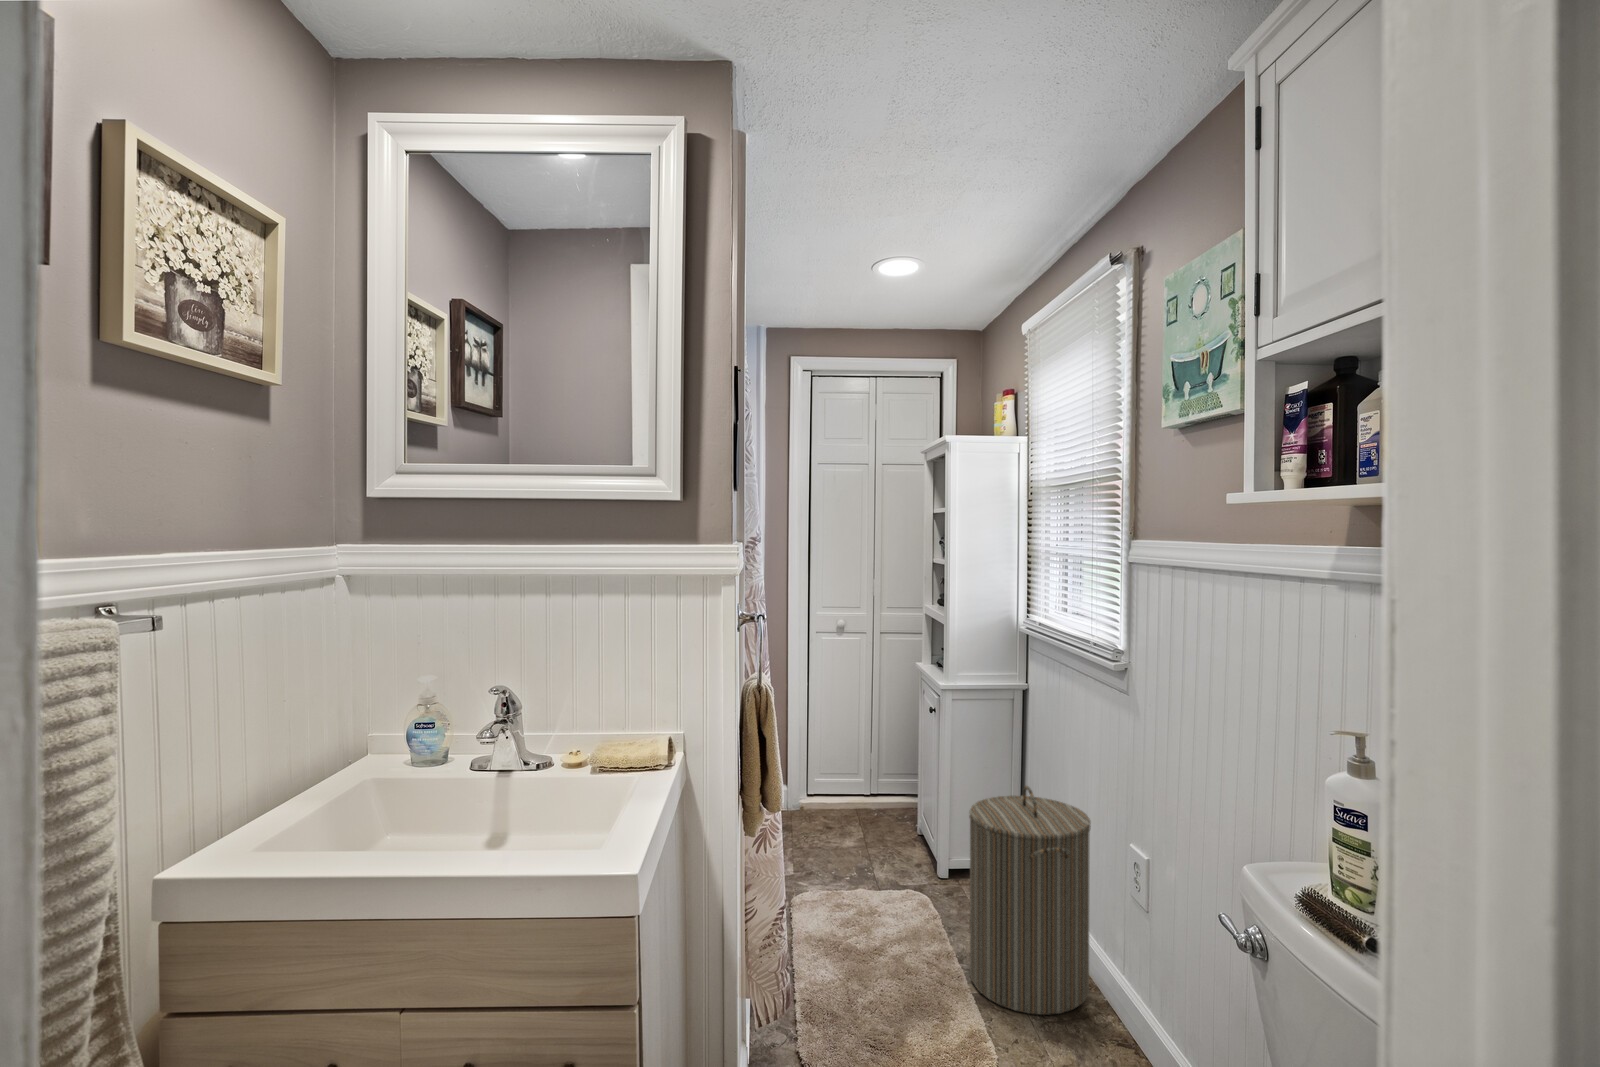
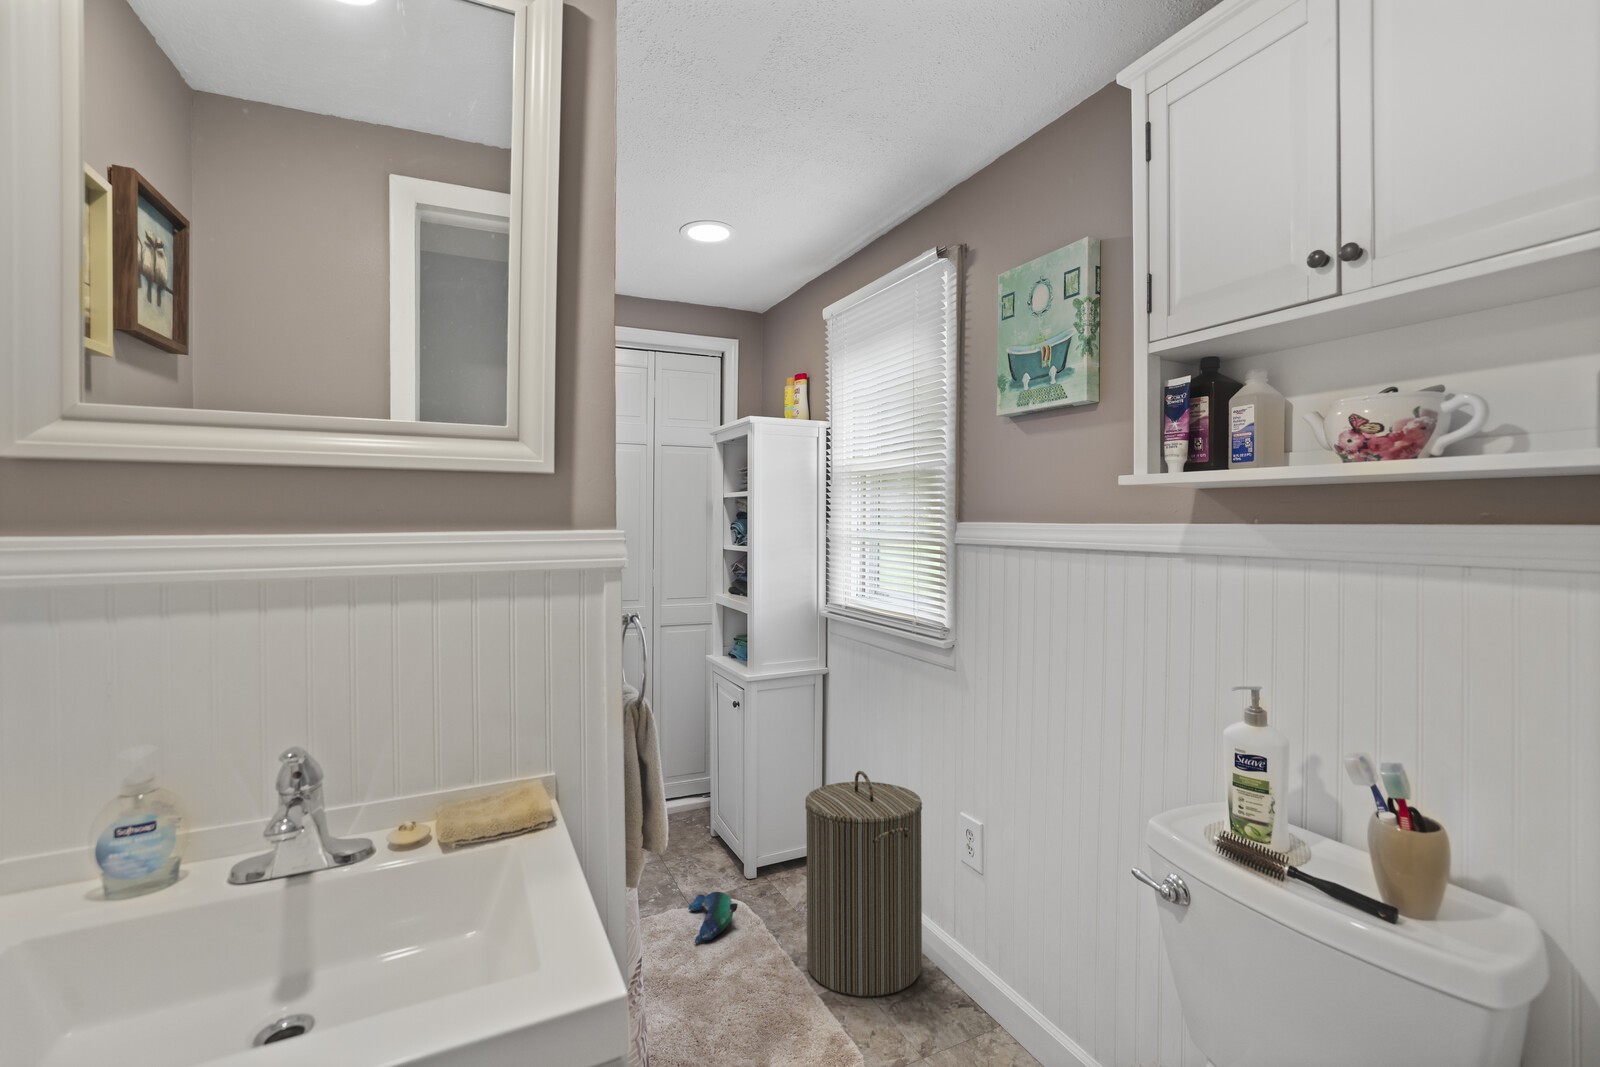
plush toy: none [869,887,914,932] -> present [688,892,738,944]

